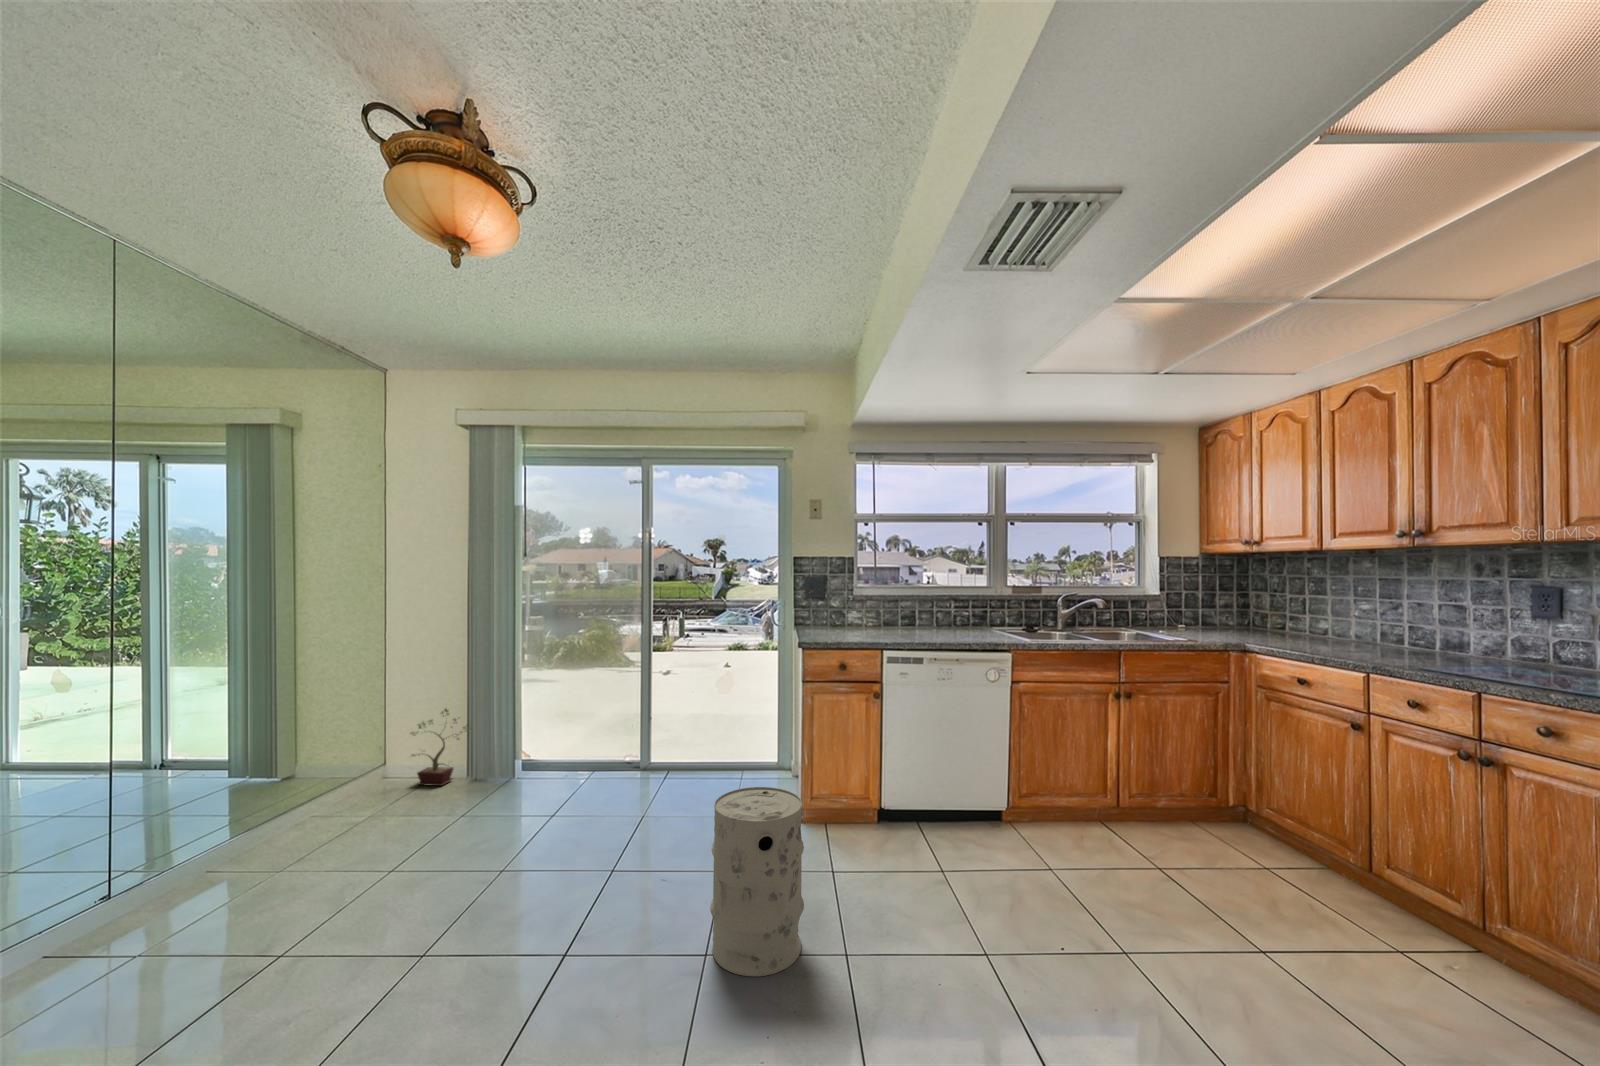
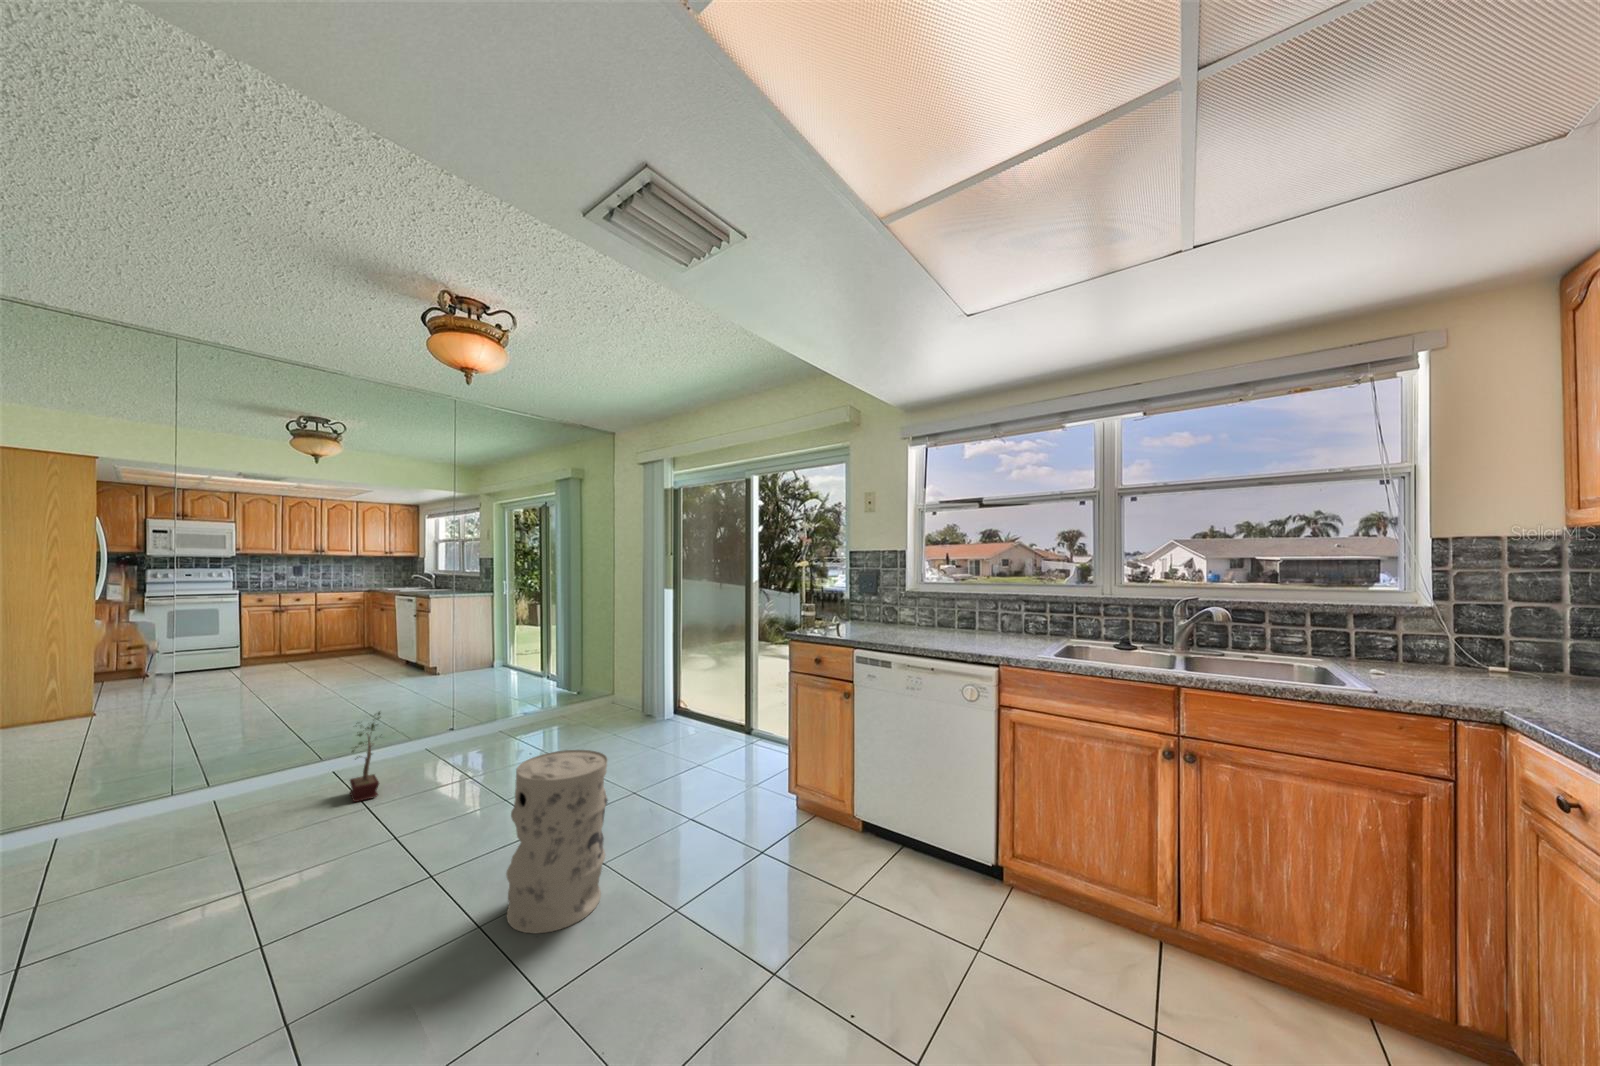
potted plant: present [411,709,470,786] -> present [349,712,380,802]

